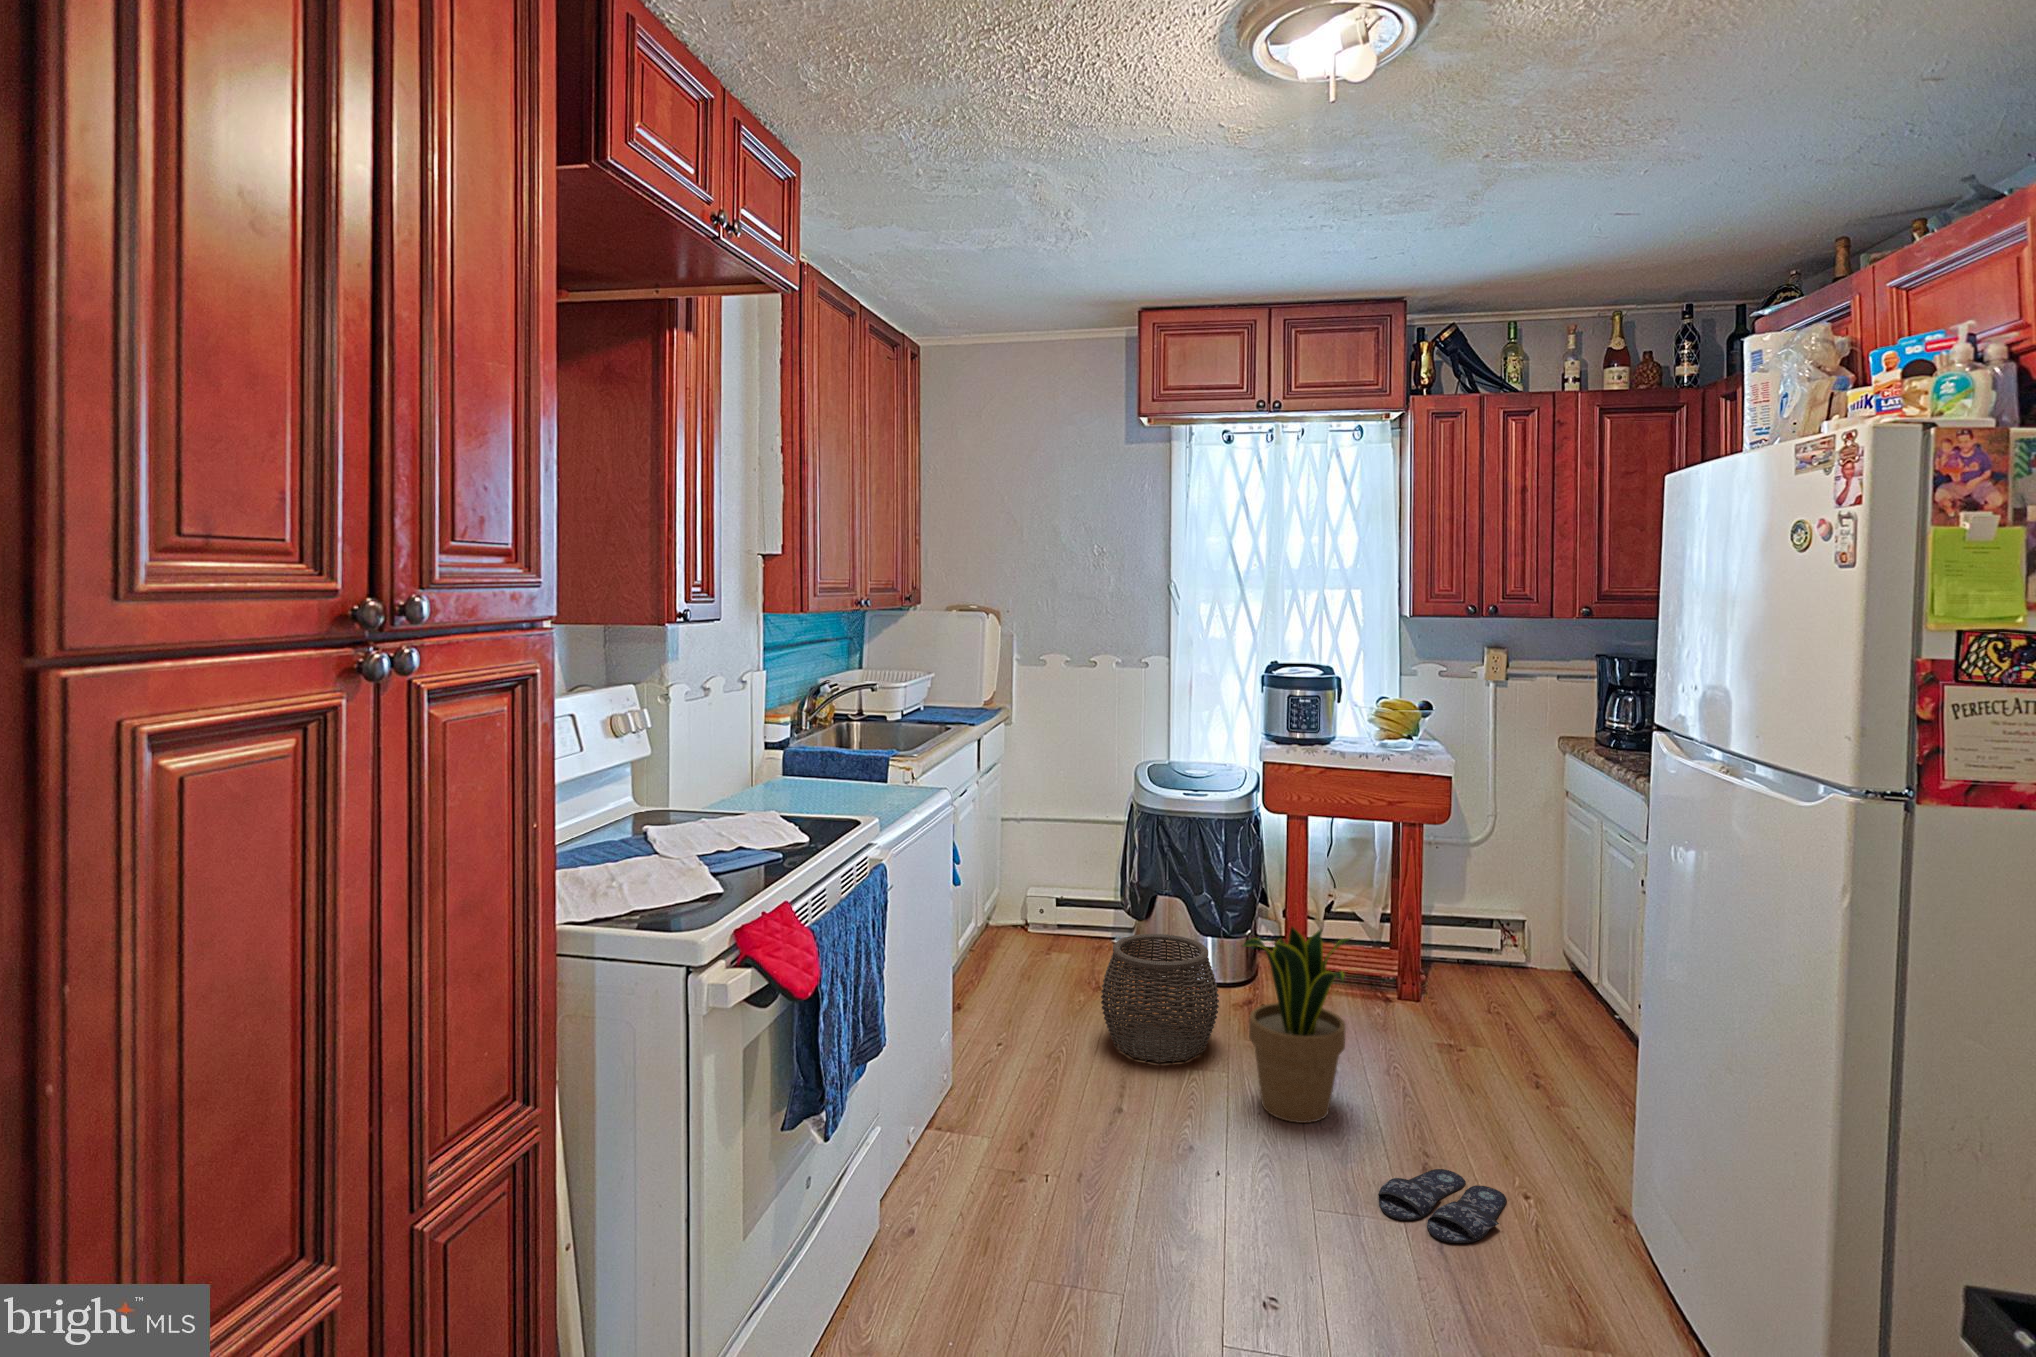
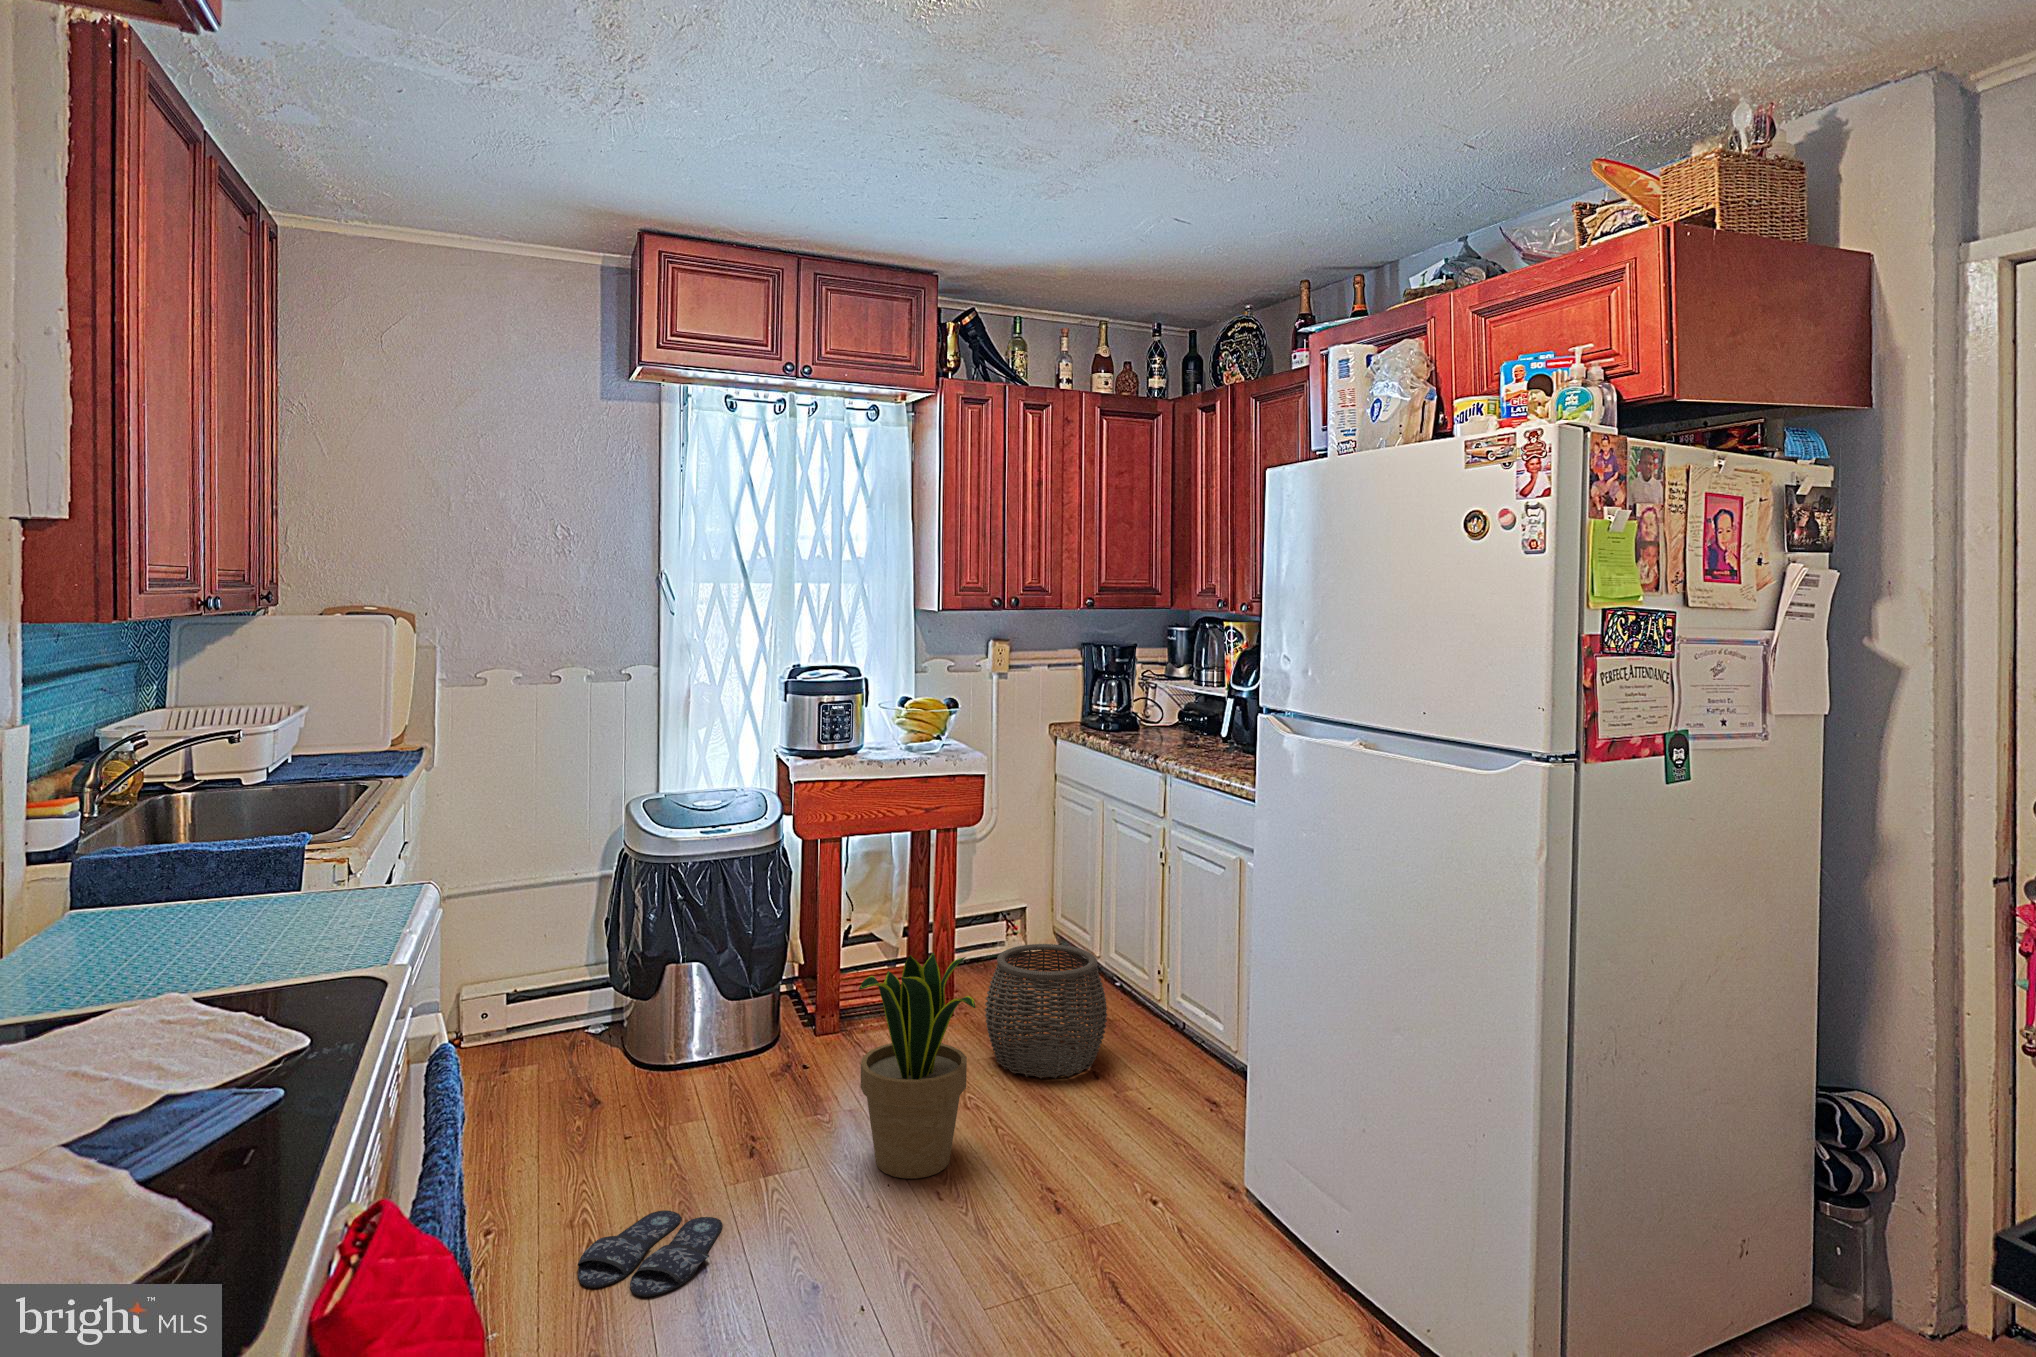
woven basket: present [1101,934,1219,1062] -> present [985,944,1107,1079]
slippers: present [1378,1169,1506,1243] -> present [578,1210,723,1297]

